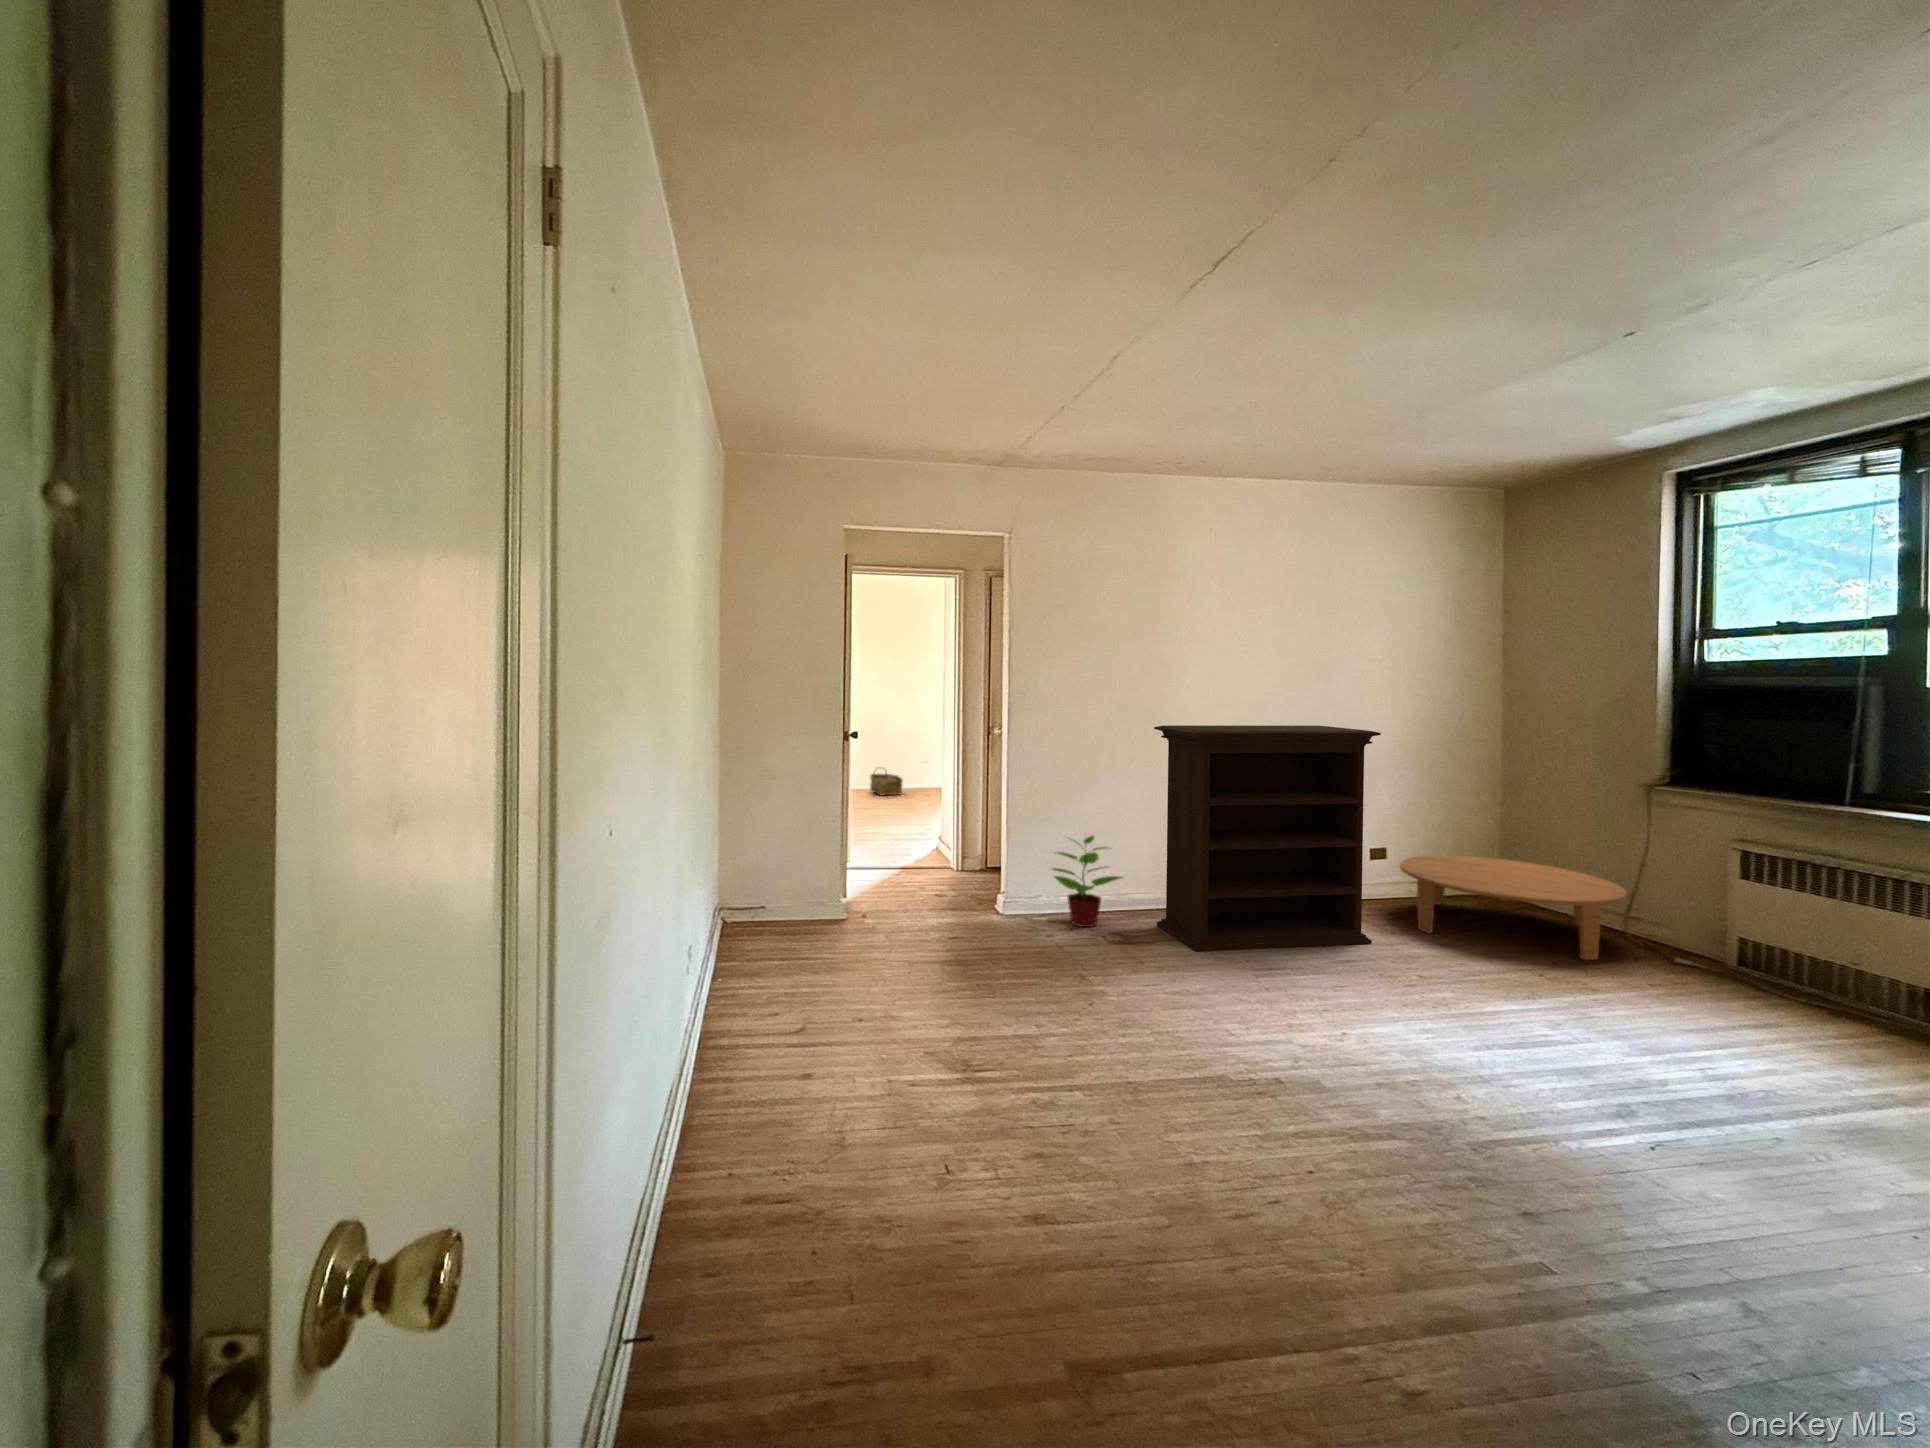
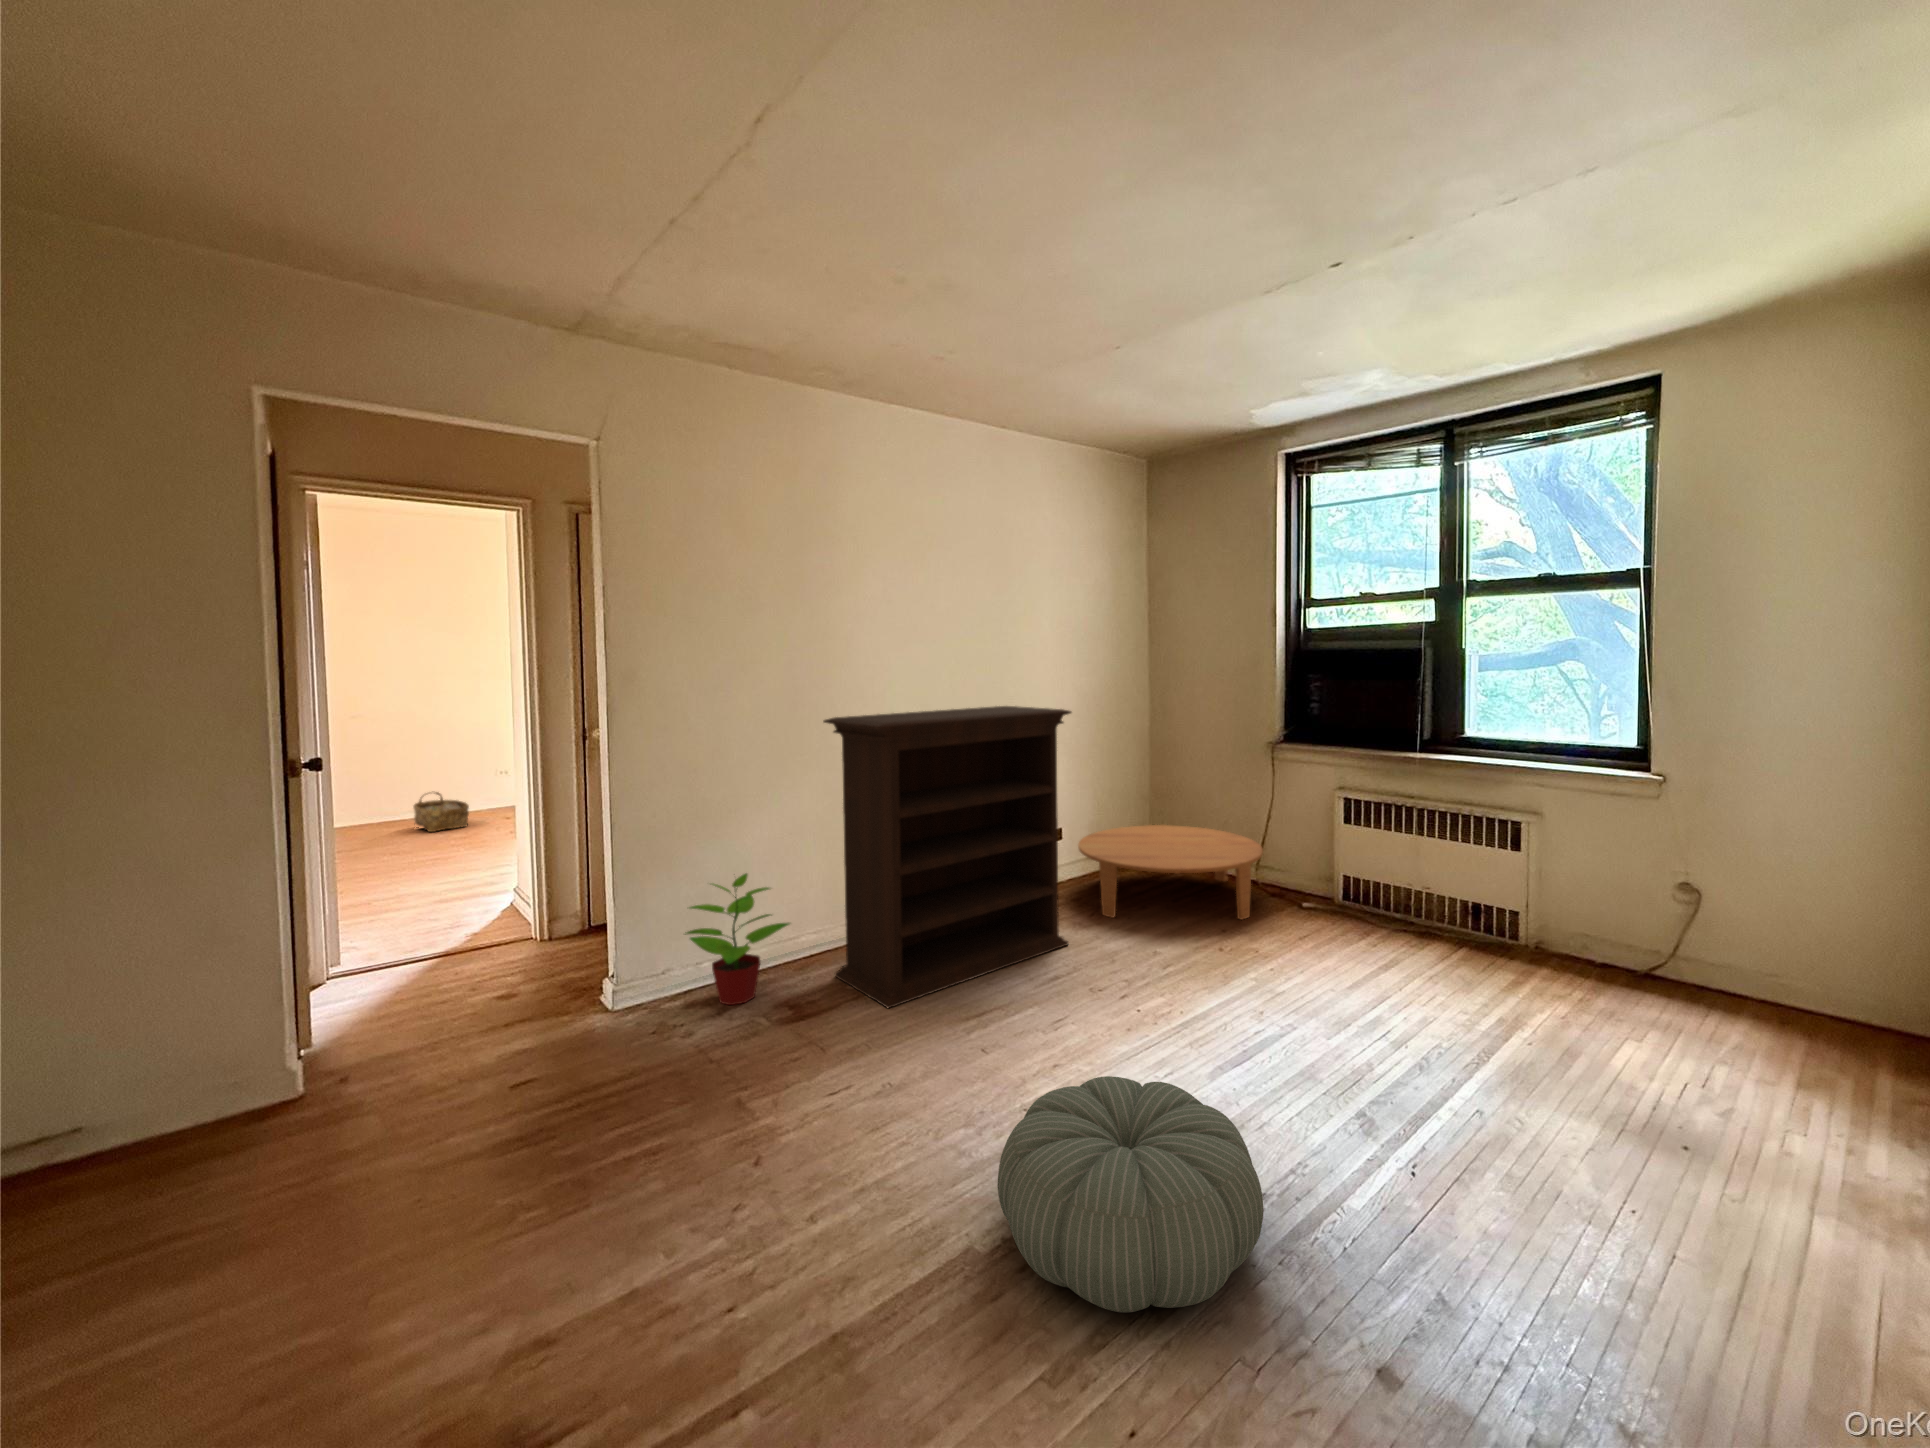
pouf: none [1247,998,1457,1139] -> present [998,1076,1263,1313]

